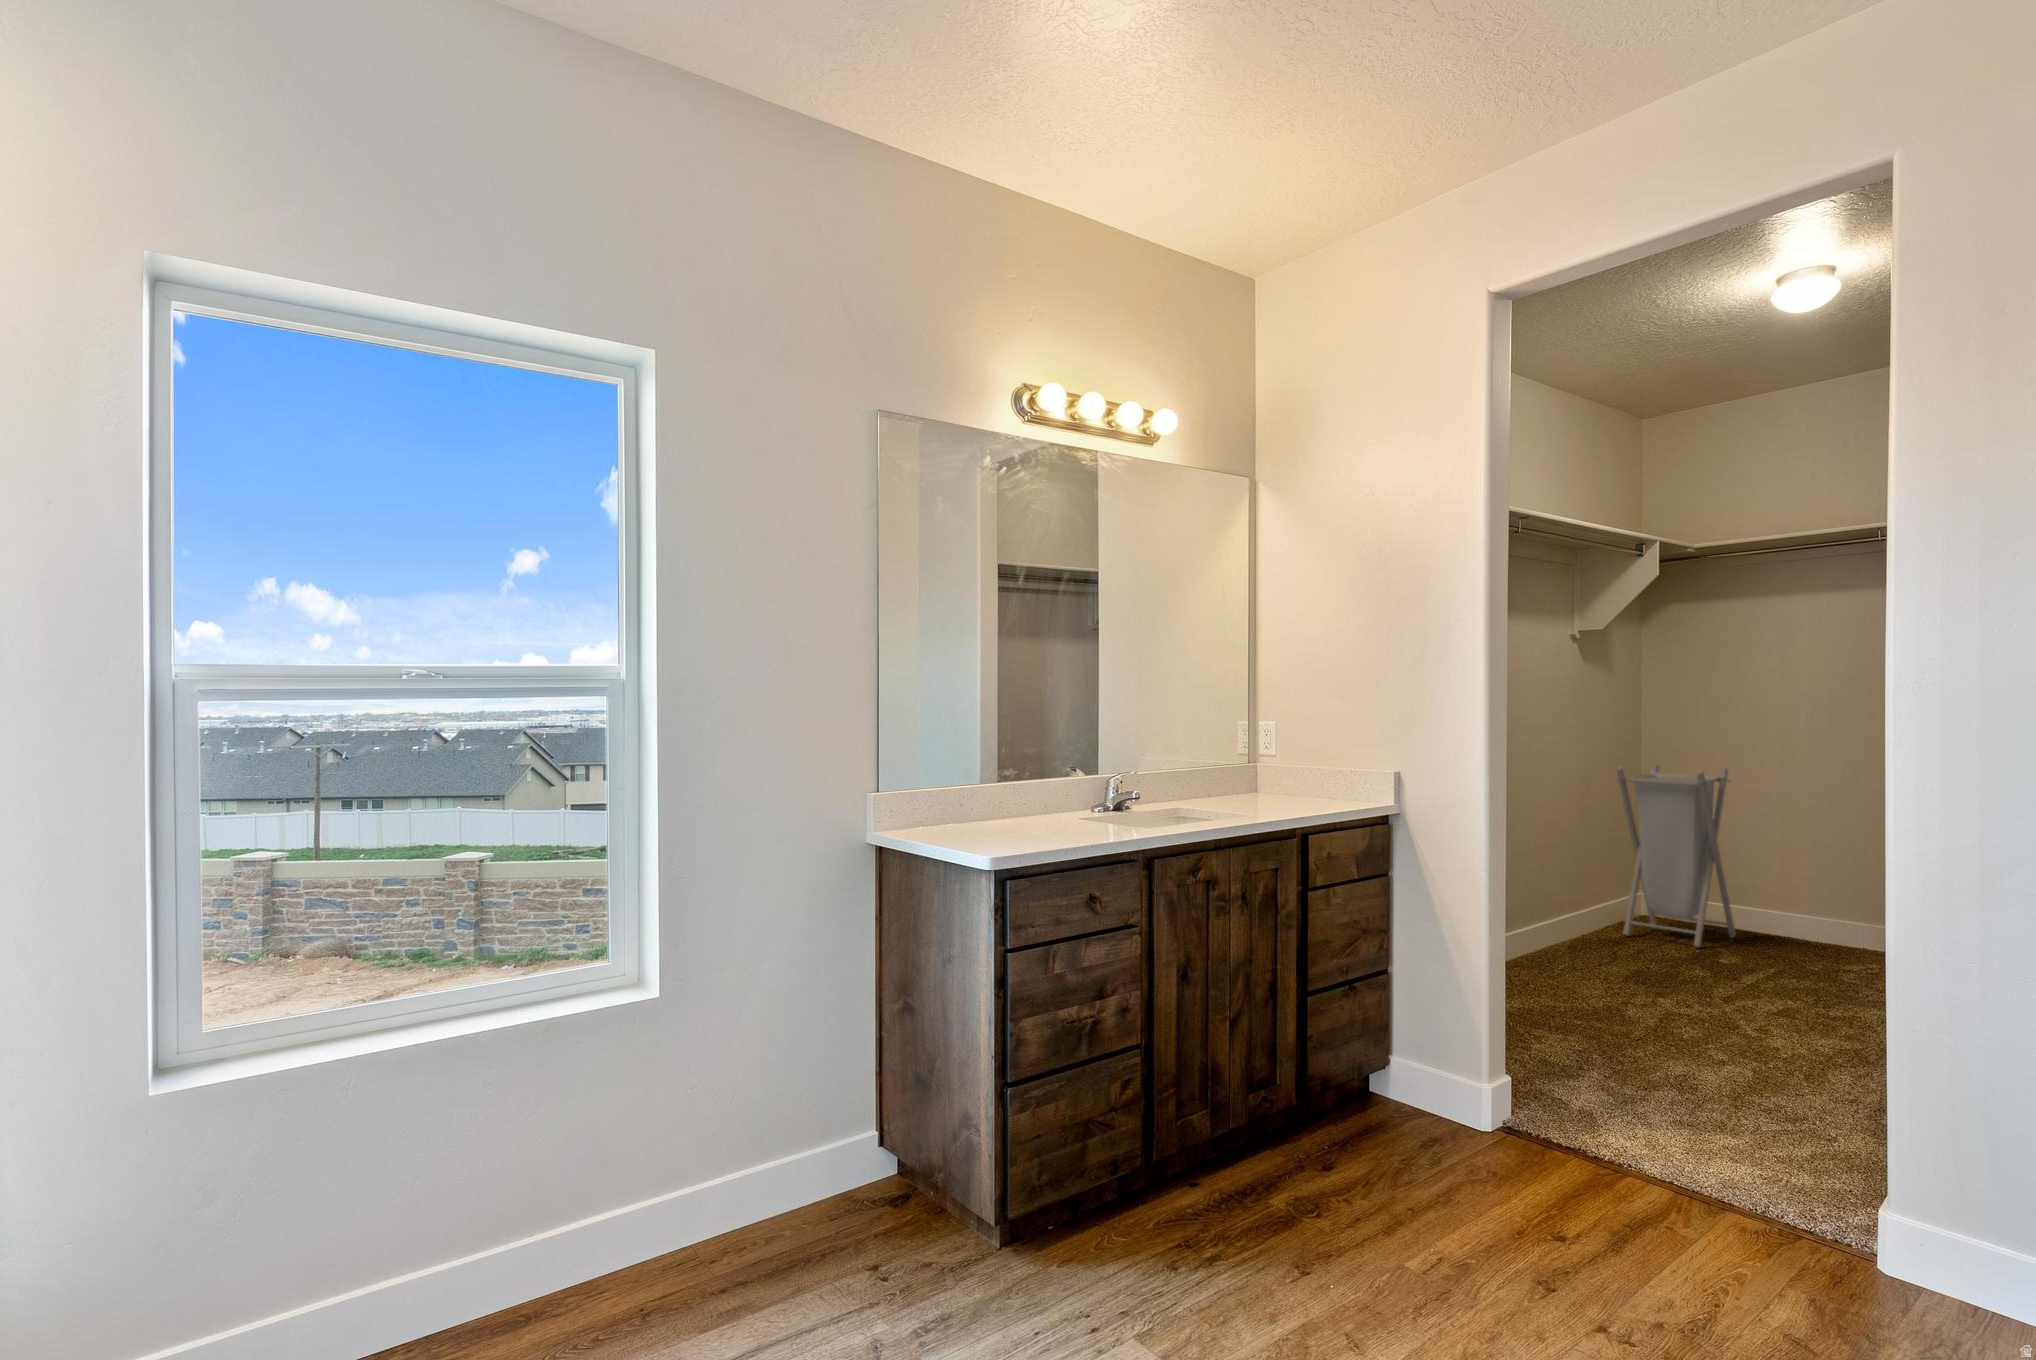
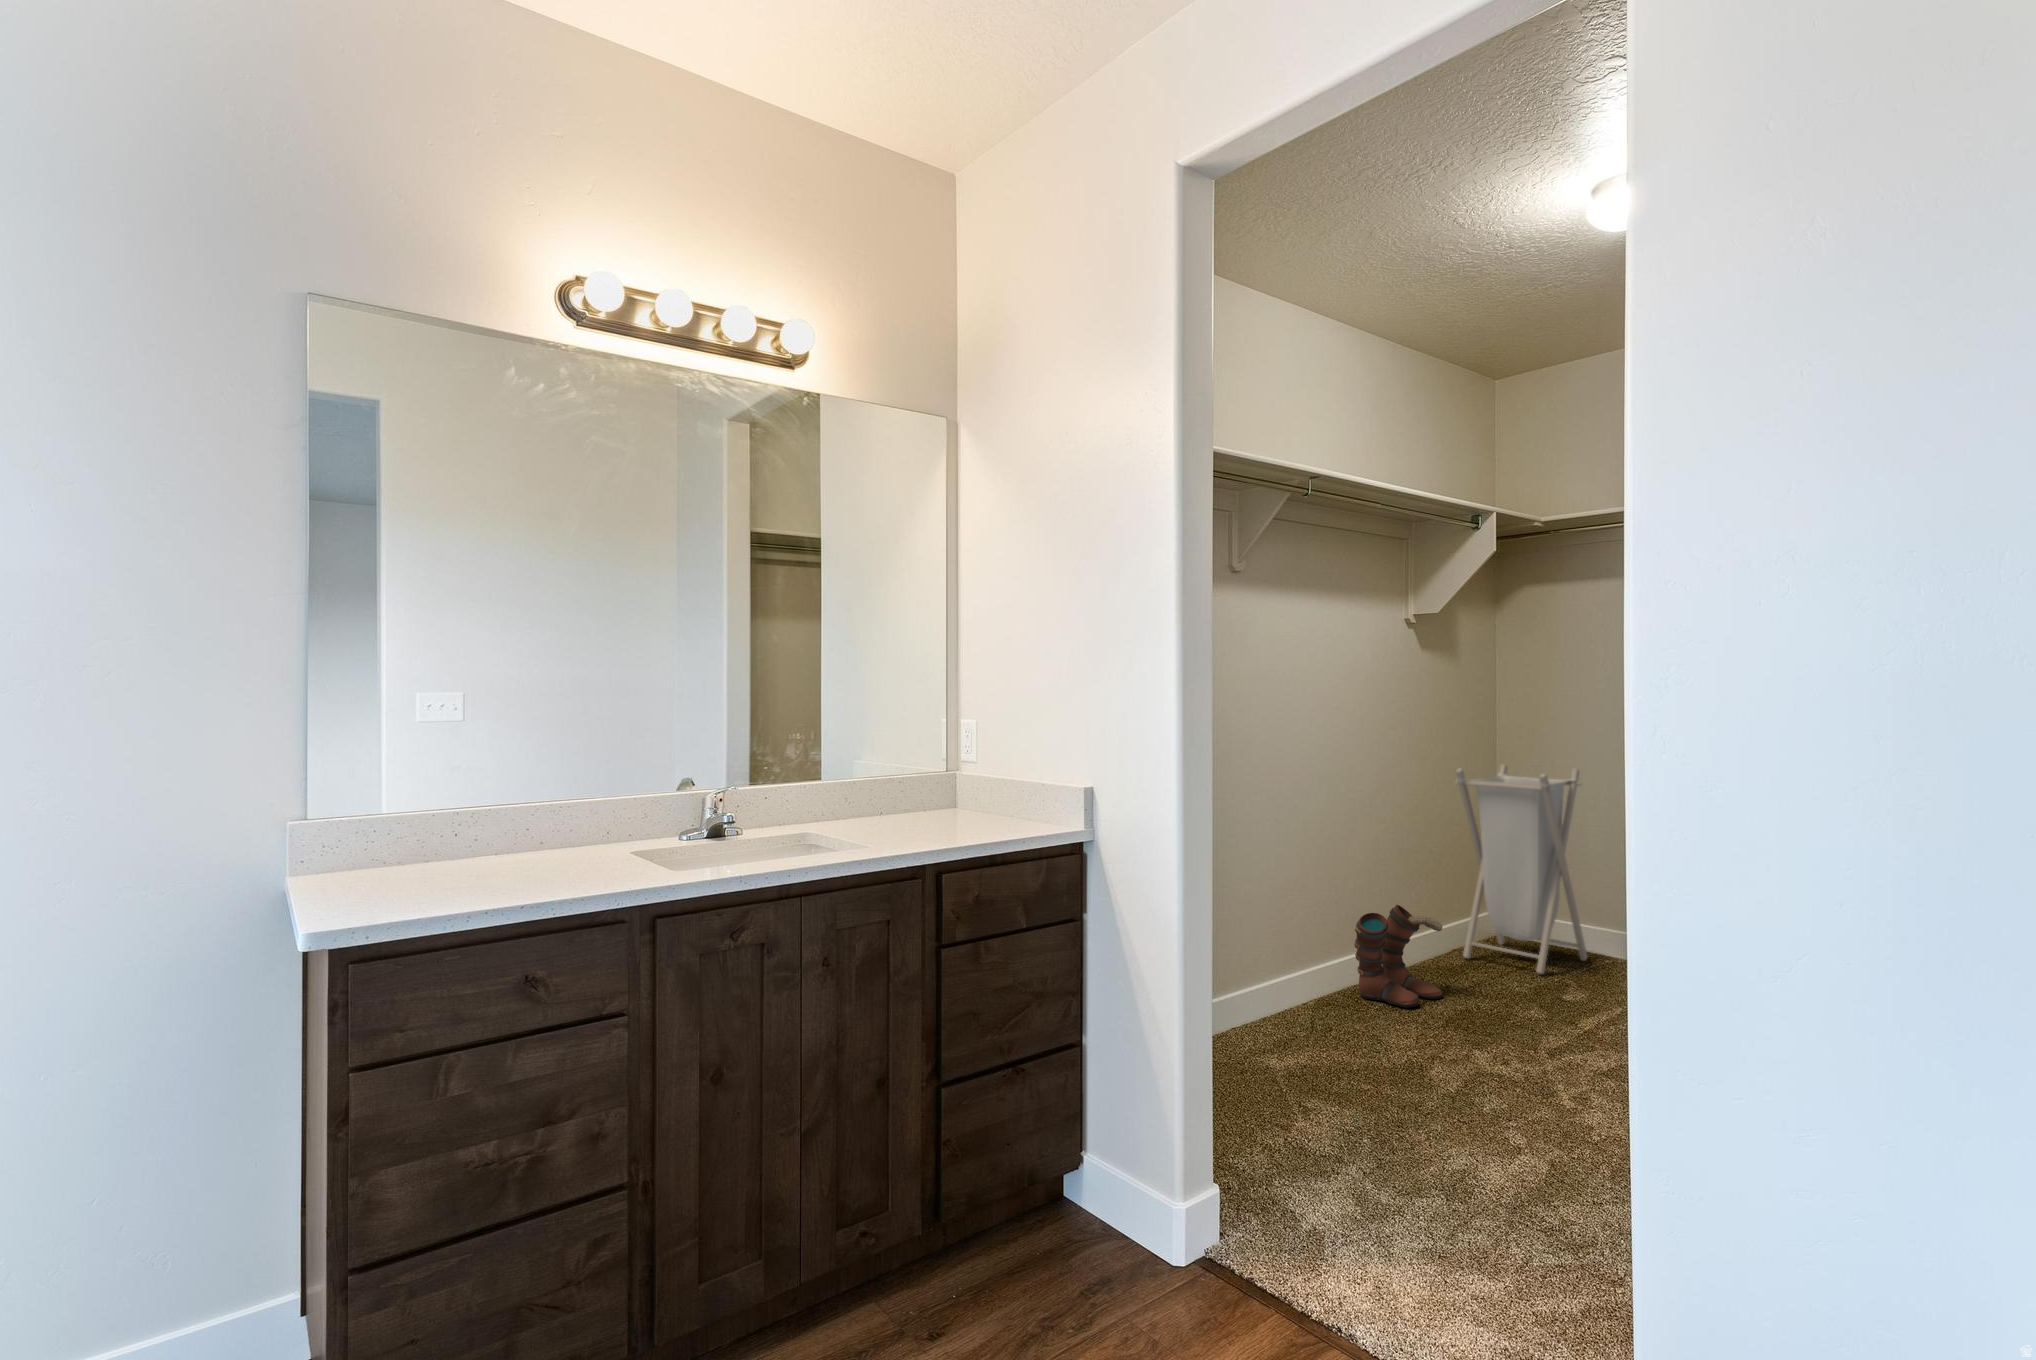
boots: none [1538,885,1617,971] -> present [1354,905,1442,1007]

